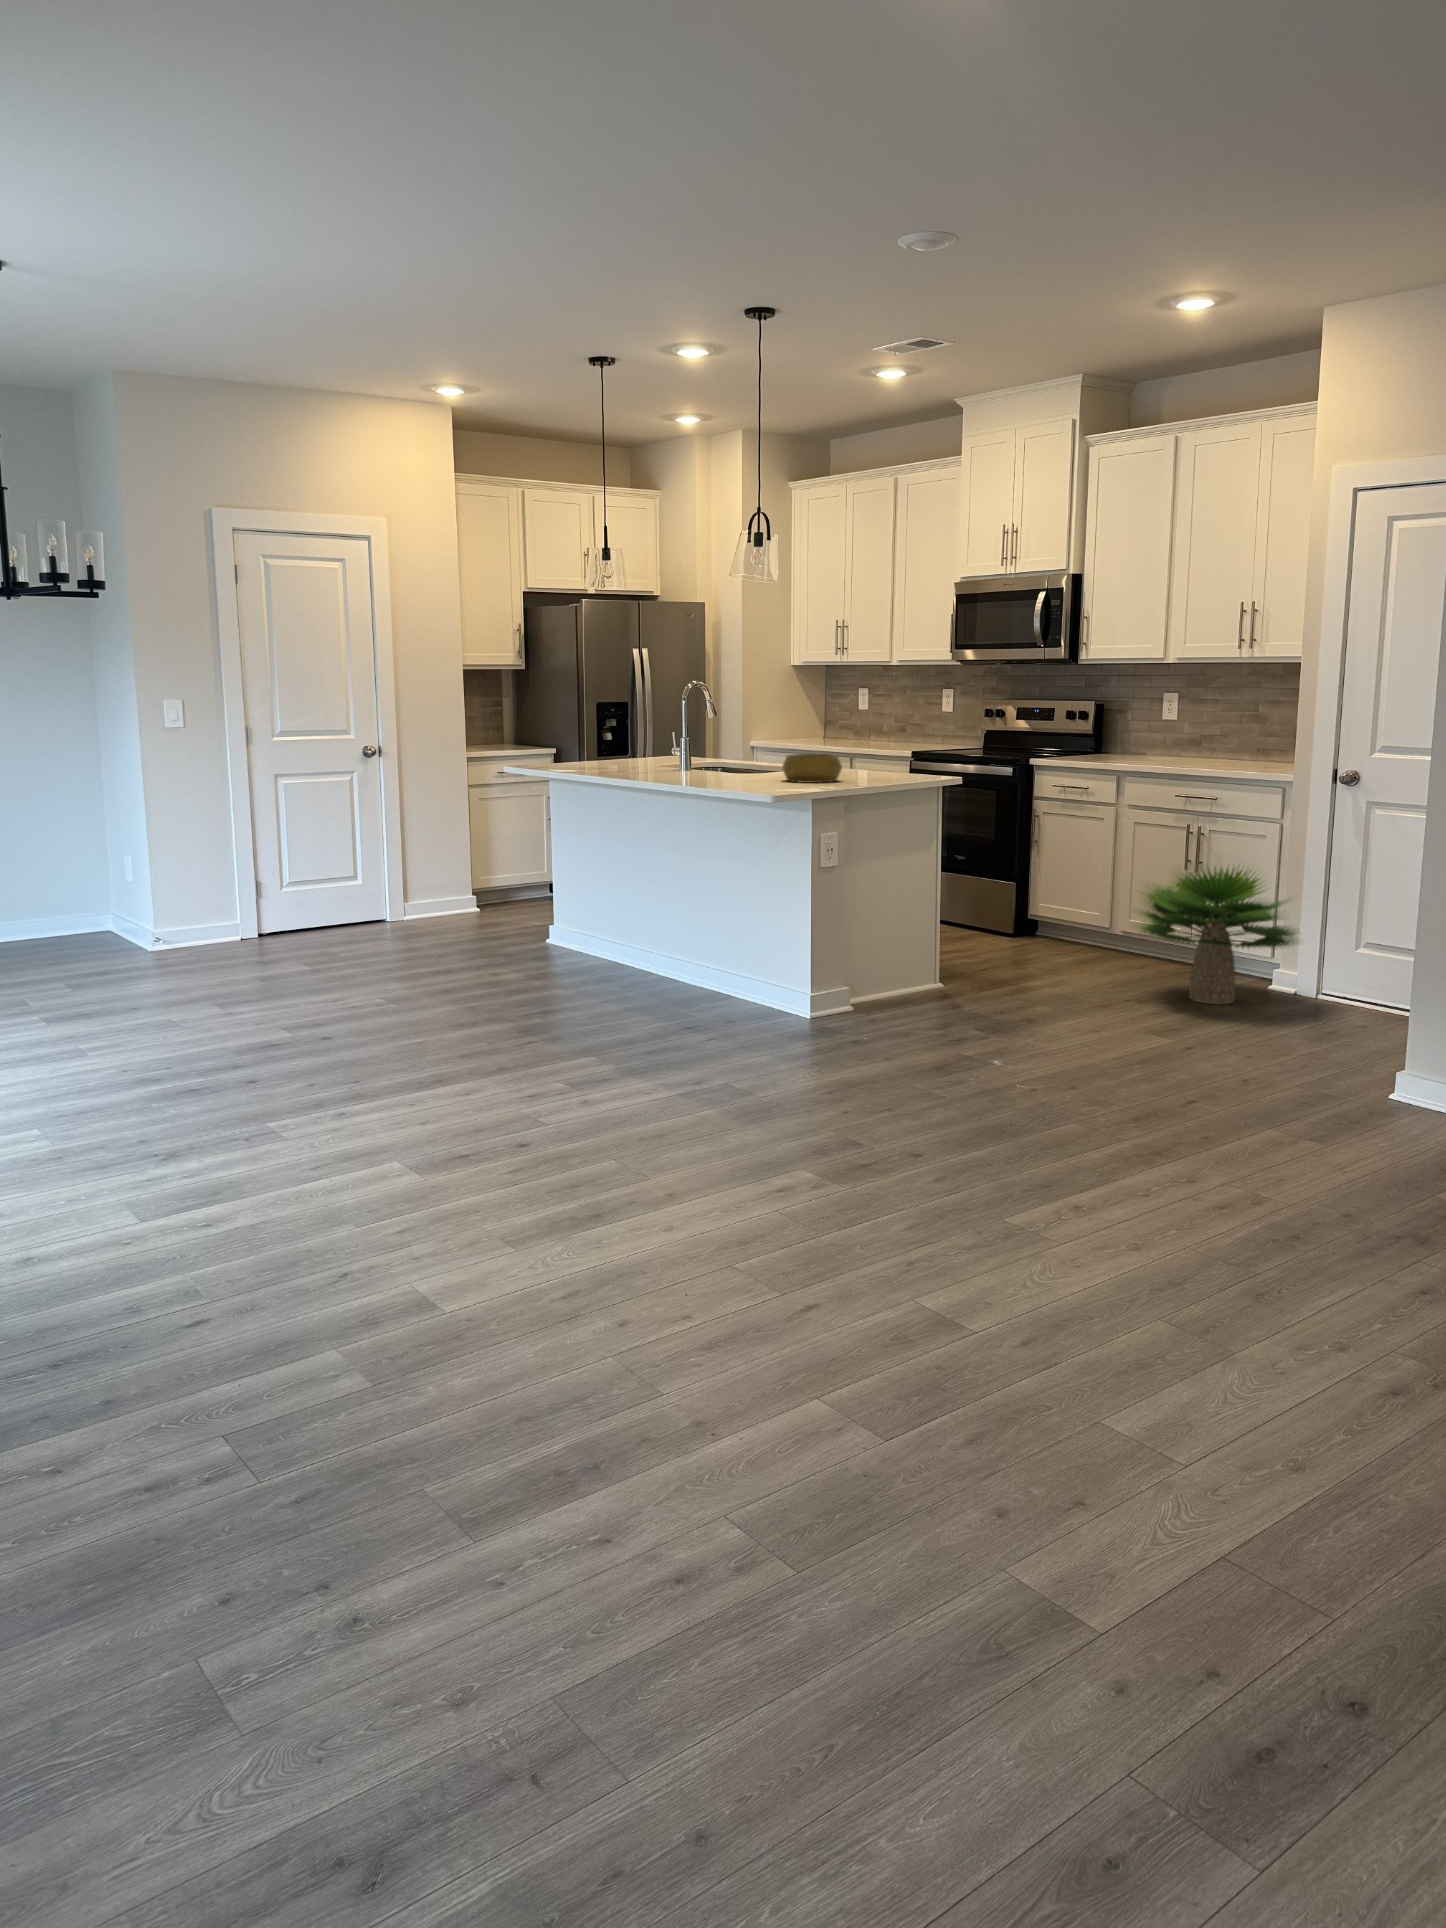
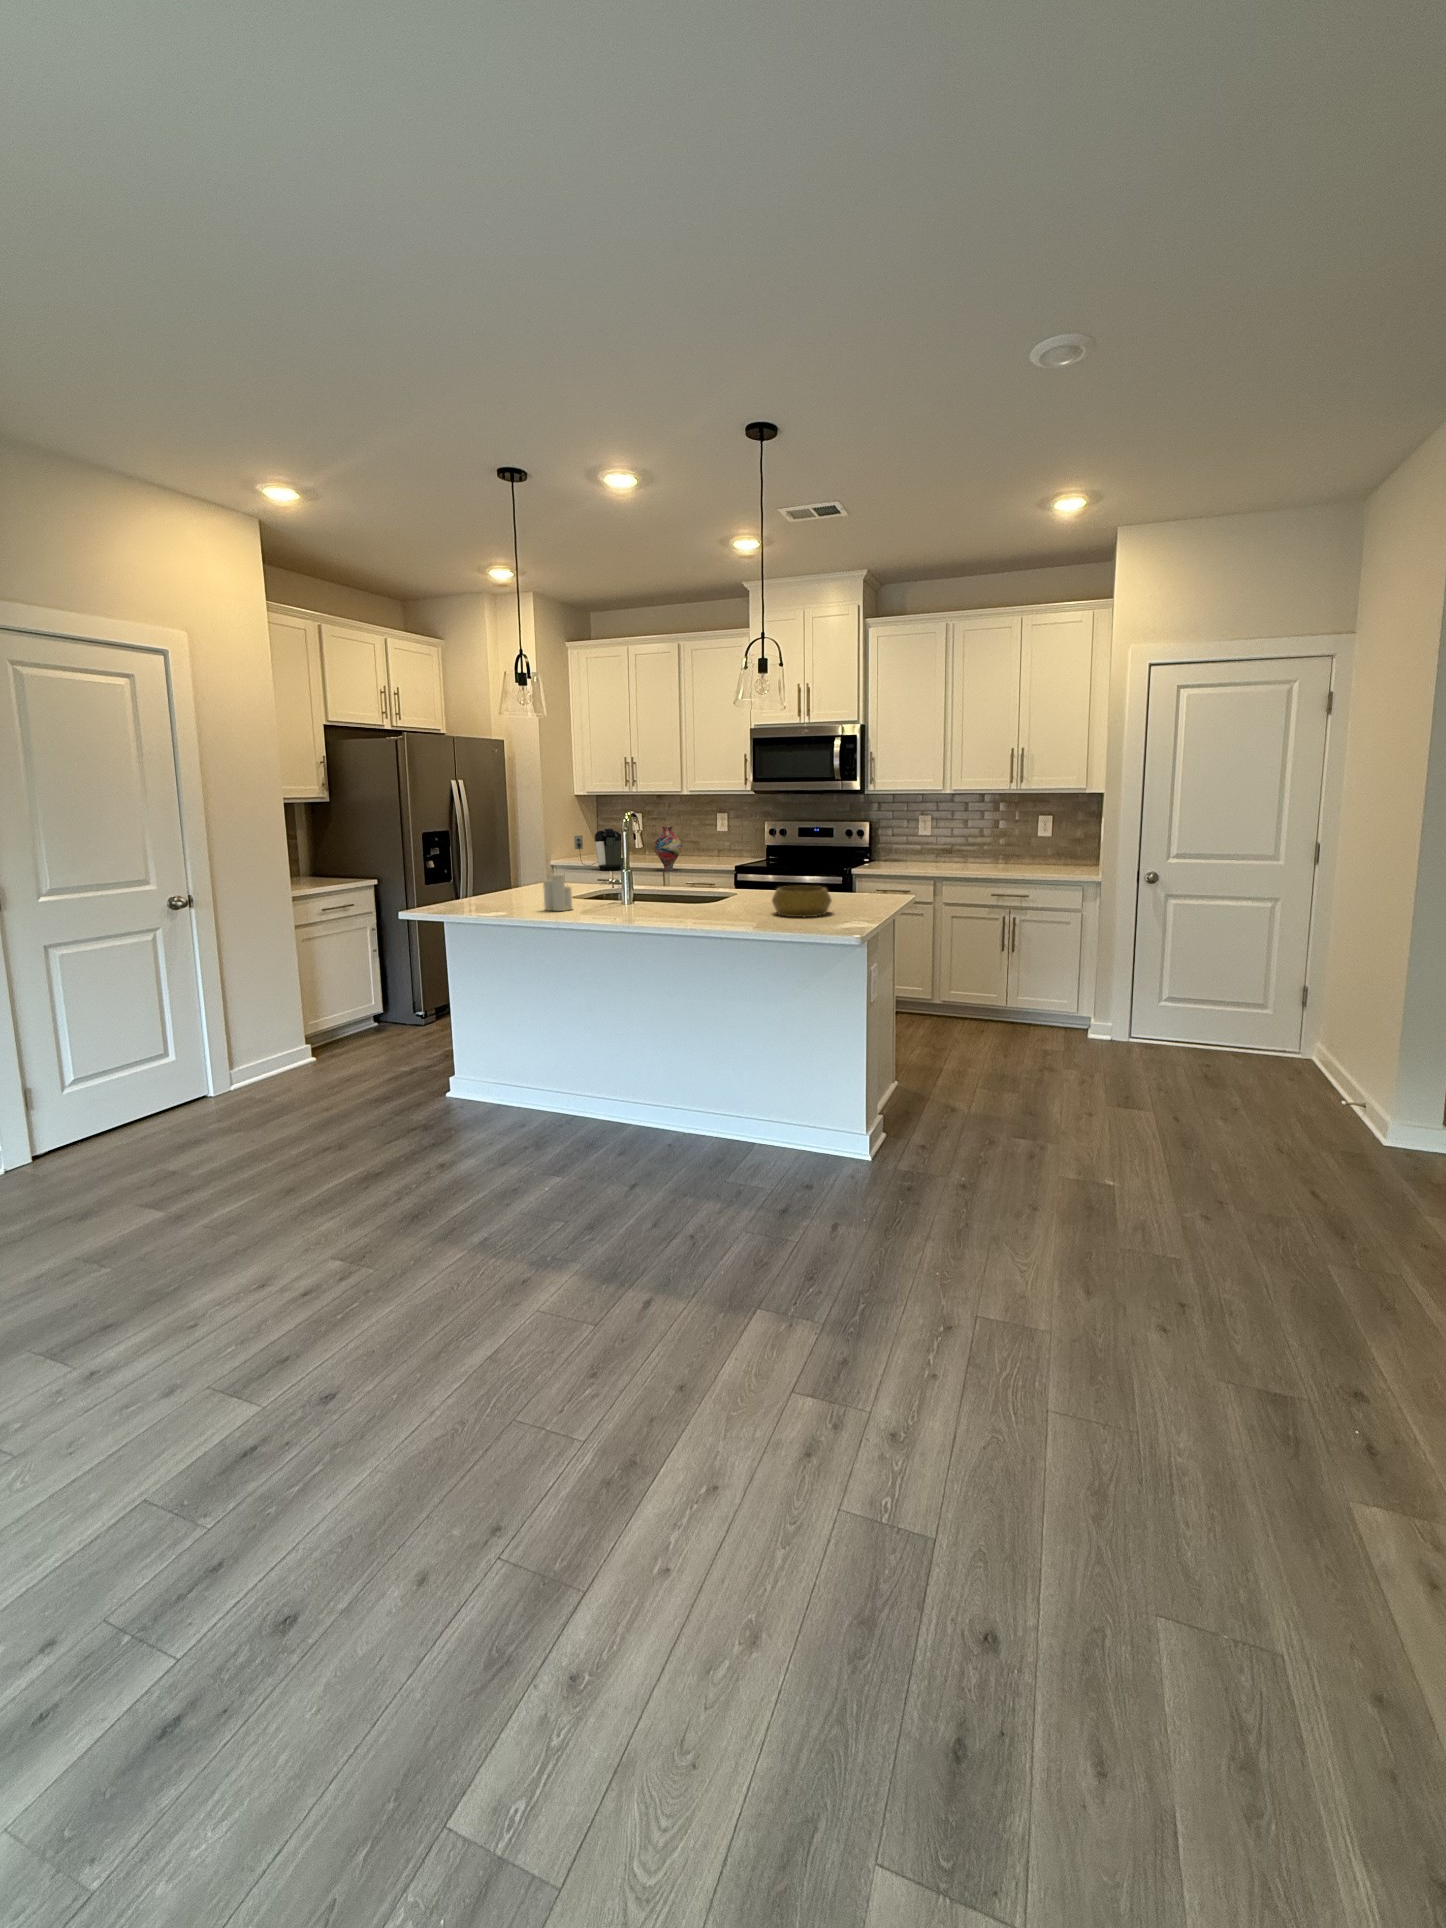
vase: none [846,702,879,755] -> present [654,826,682,871]
coffee maker: none [771,703,823,753] -> present [574,828,624,871]
candle: none [616,731,641,771] -> present [543,873,573,911]
potted plant: present [1138,865,1298,1004] -> none [1016,948,1160,1064]

